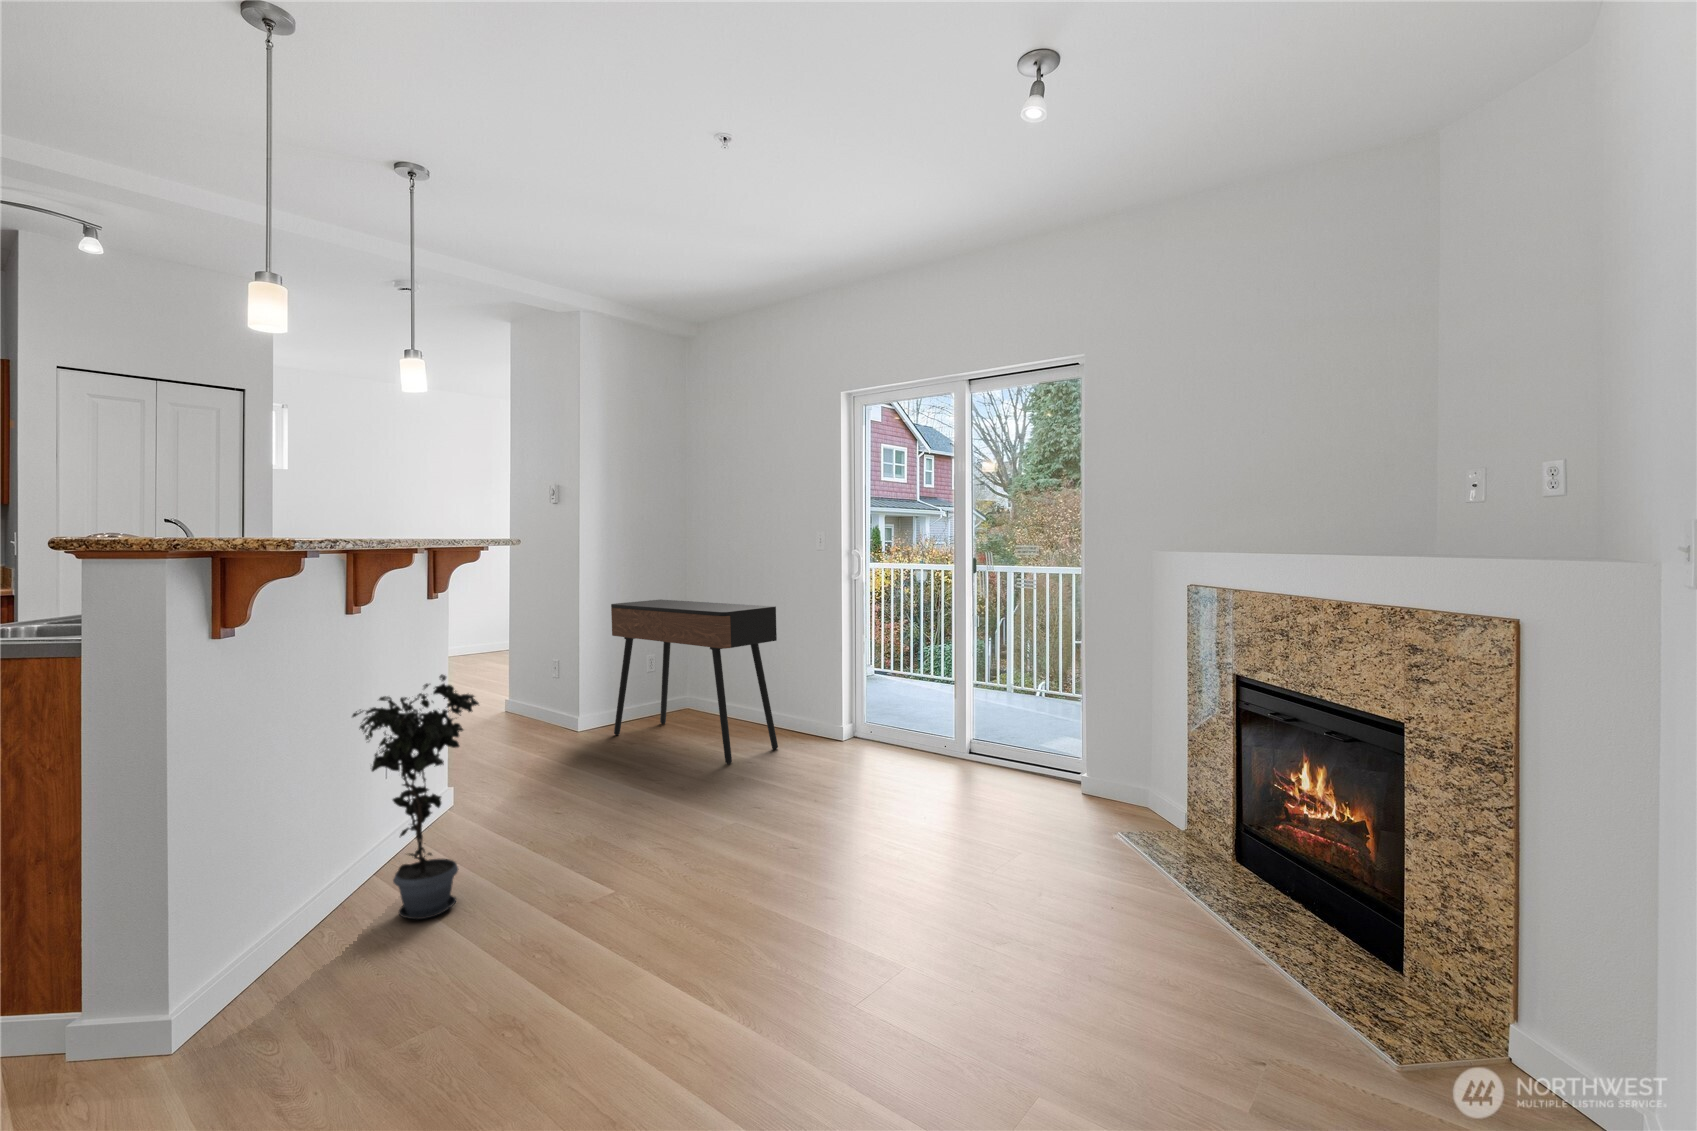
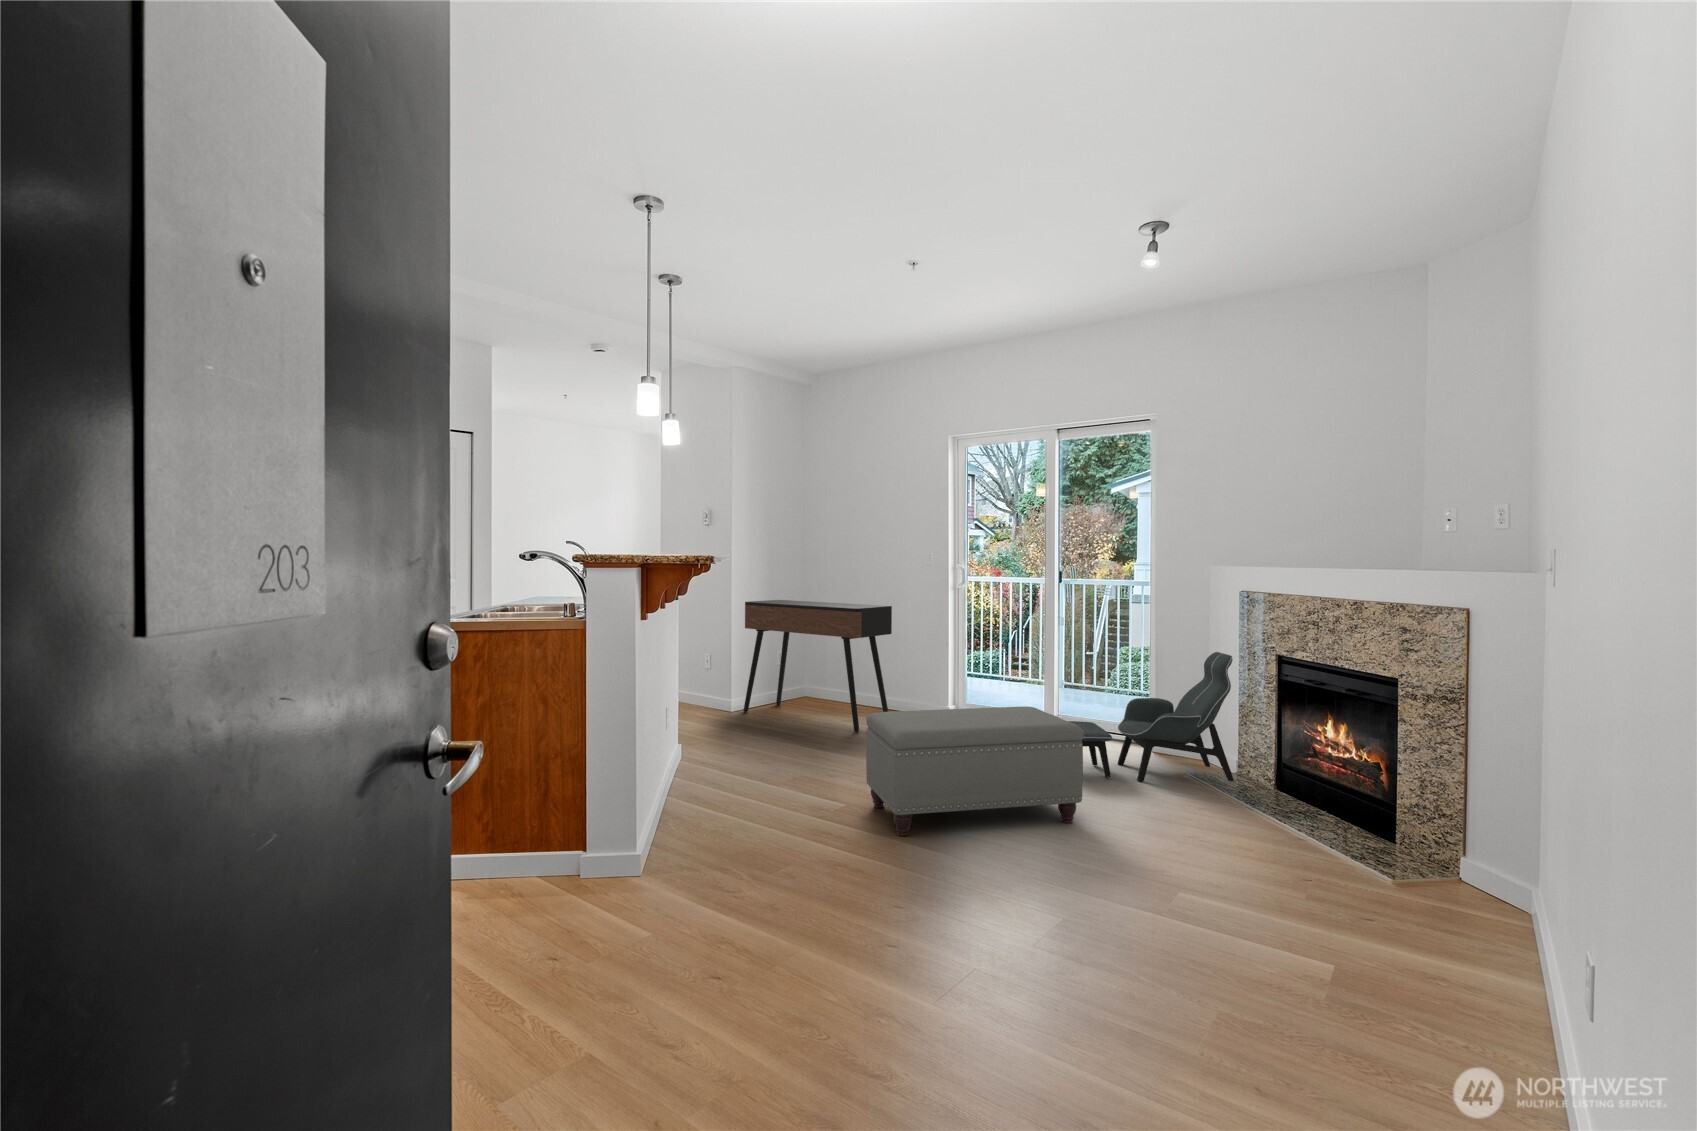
lounge chair: none [941,664,1182,843] -> present [1069,652,1234,781]
potted plant: present [352,675,479,919] -> none [670,639,743,813]
ottoman: none [647,753,942,964] -> present [866,706,1084,836]

